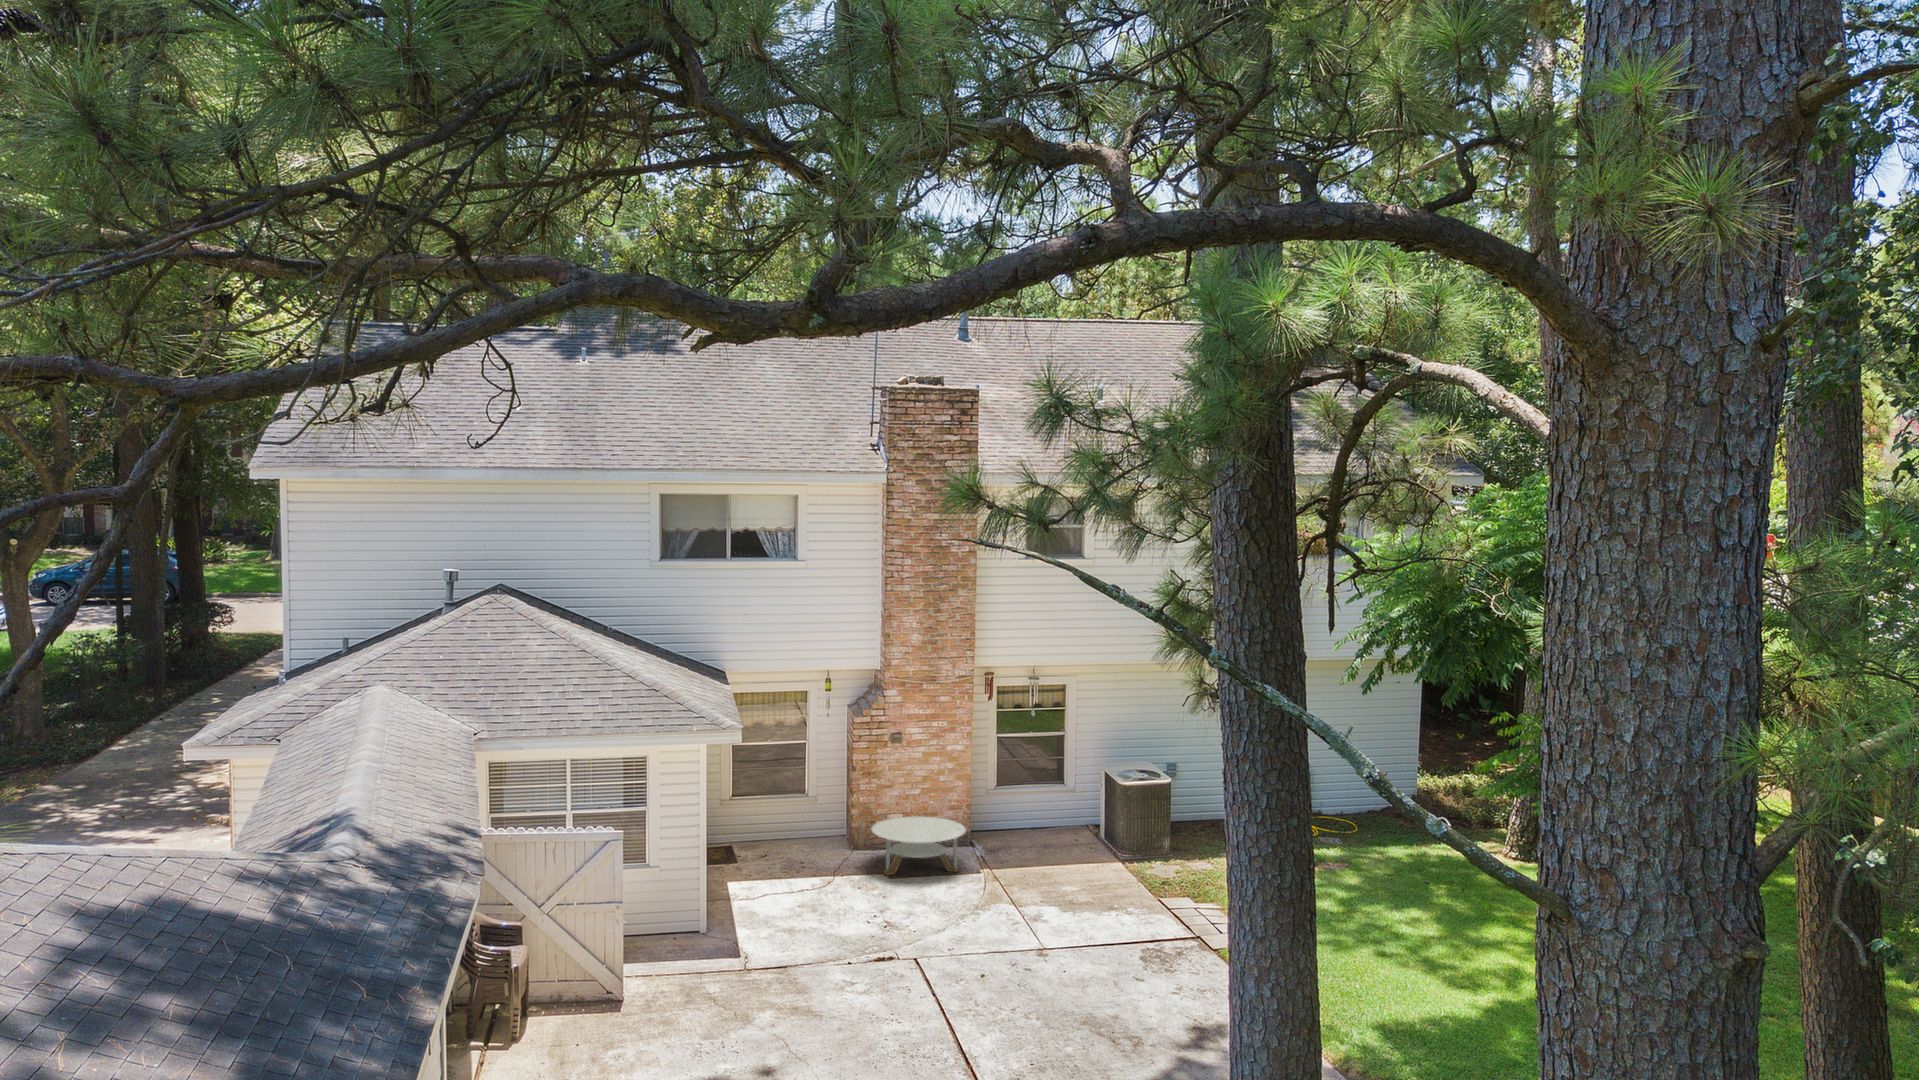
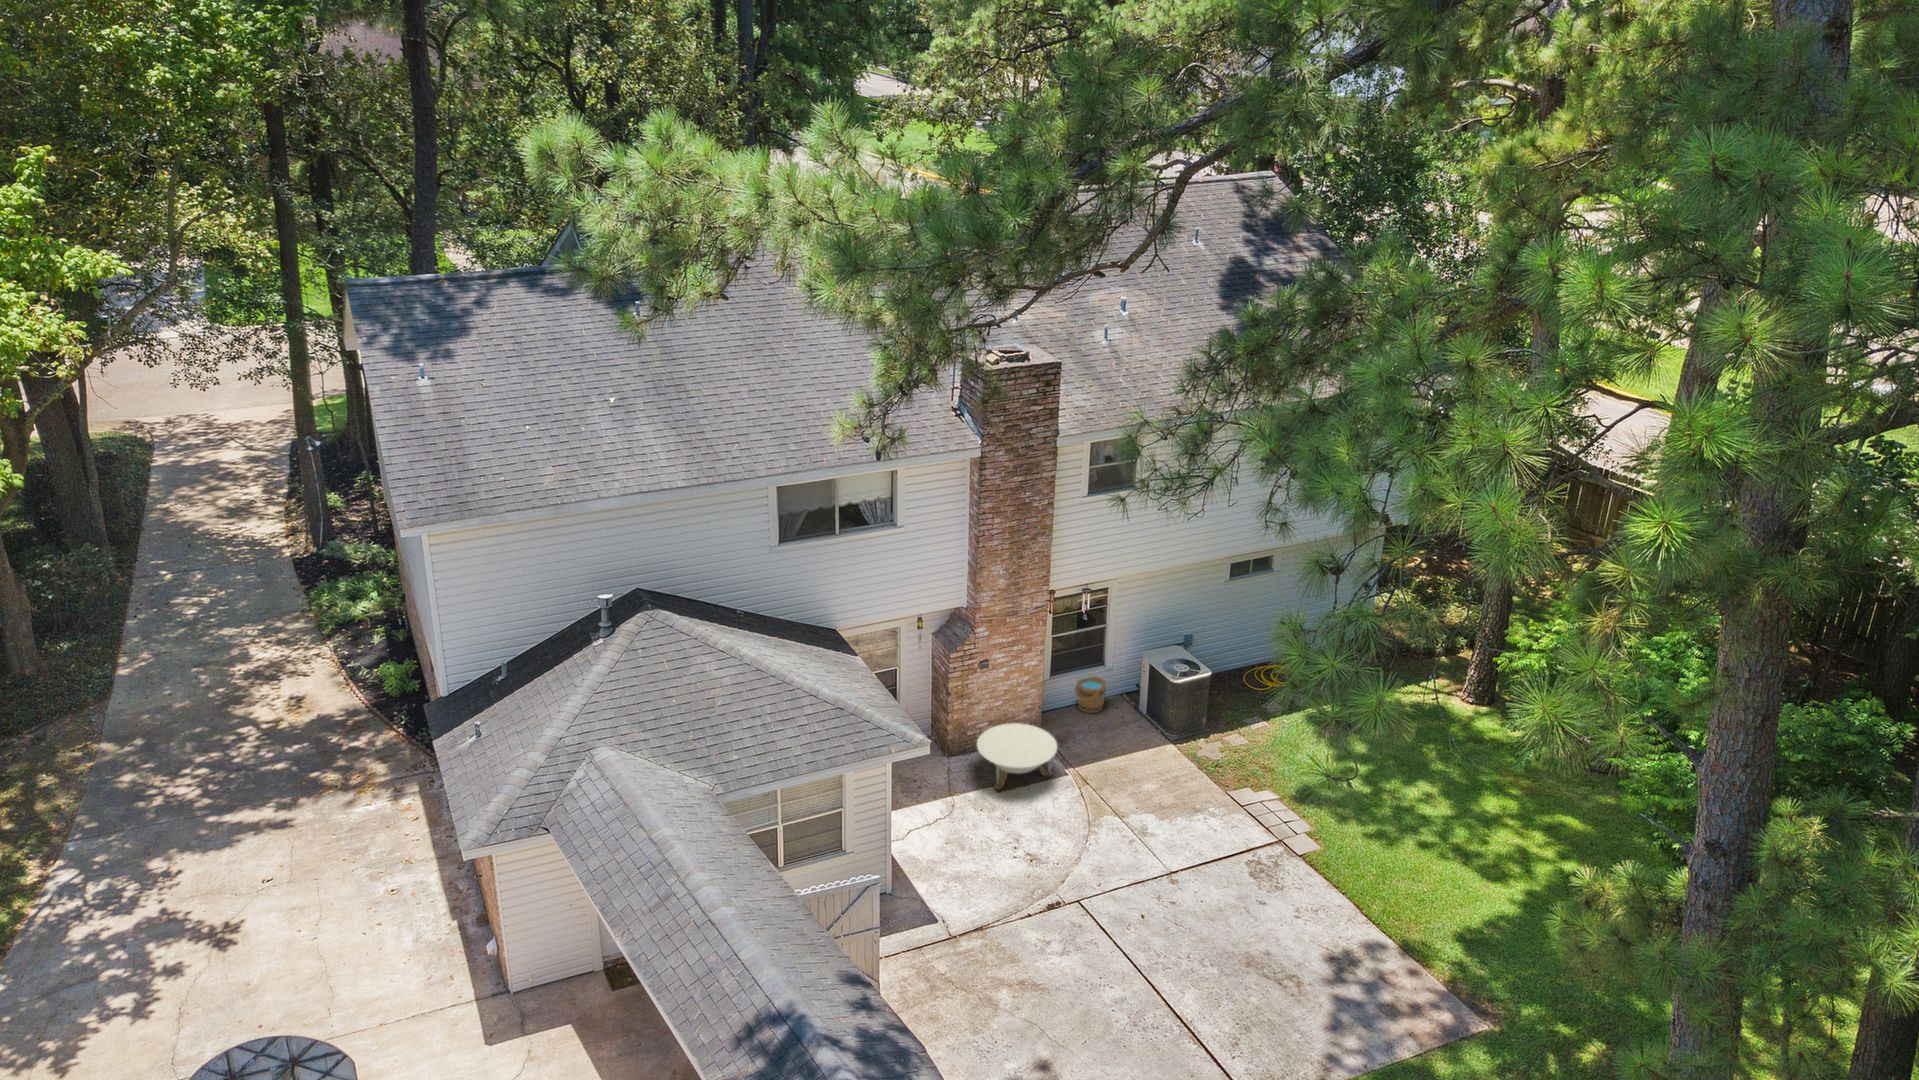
bucket: none [1022,797,1059,837] -> present [1075,676,1106,713]

